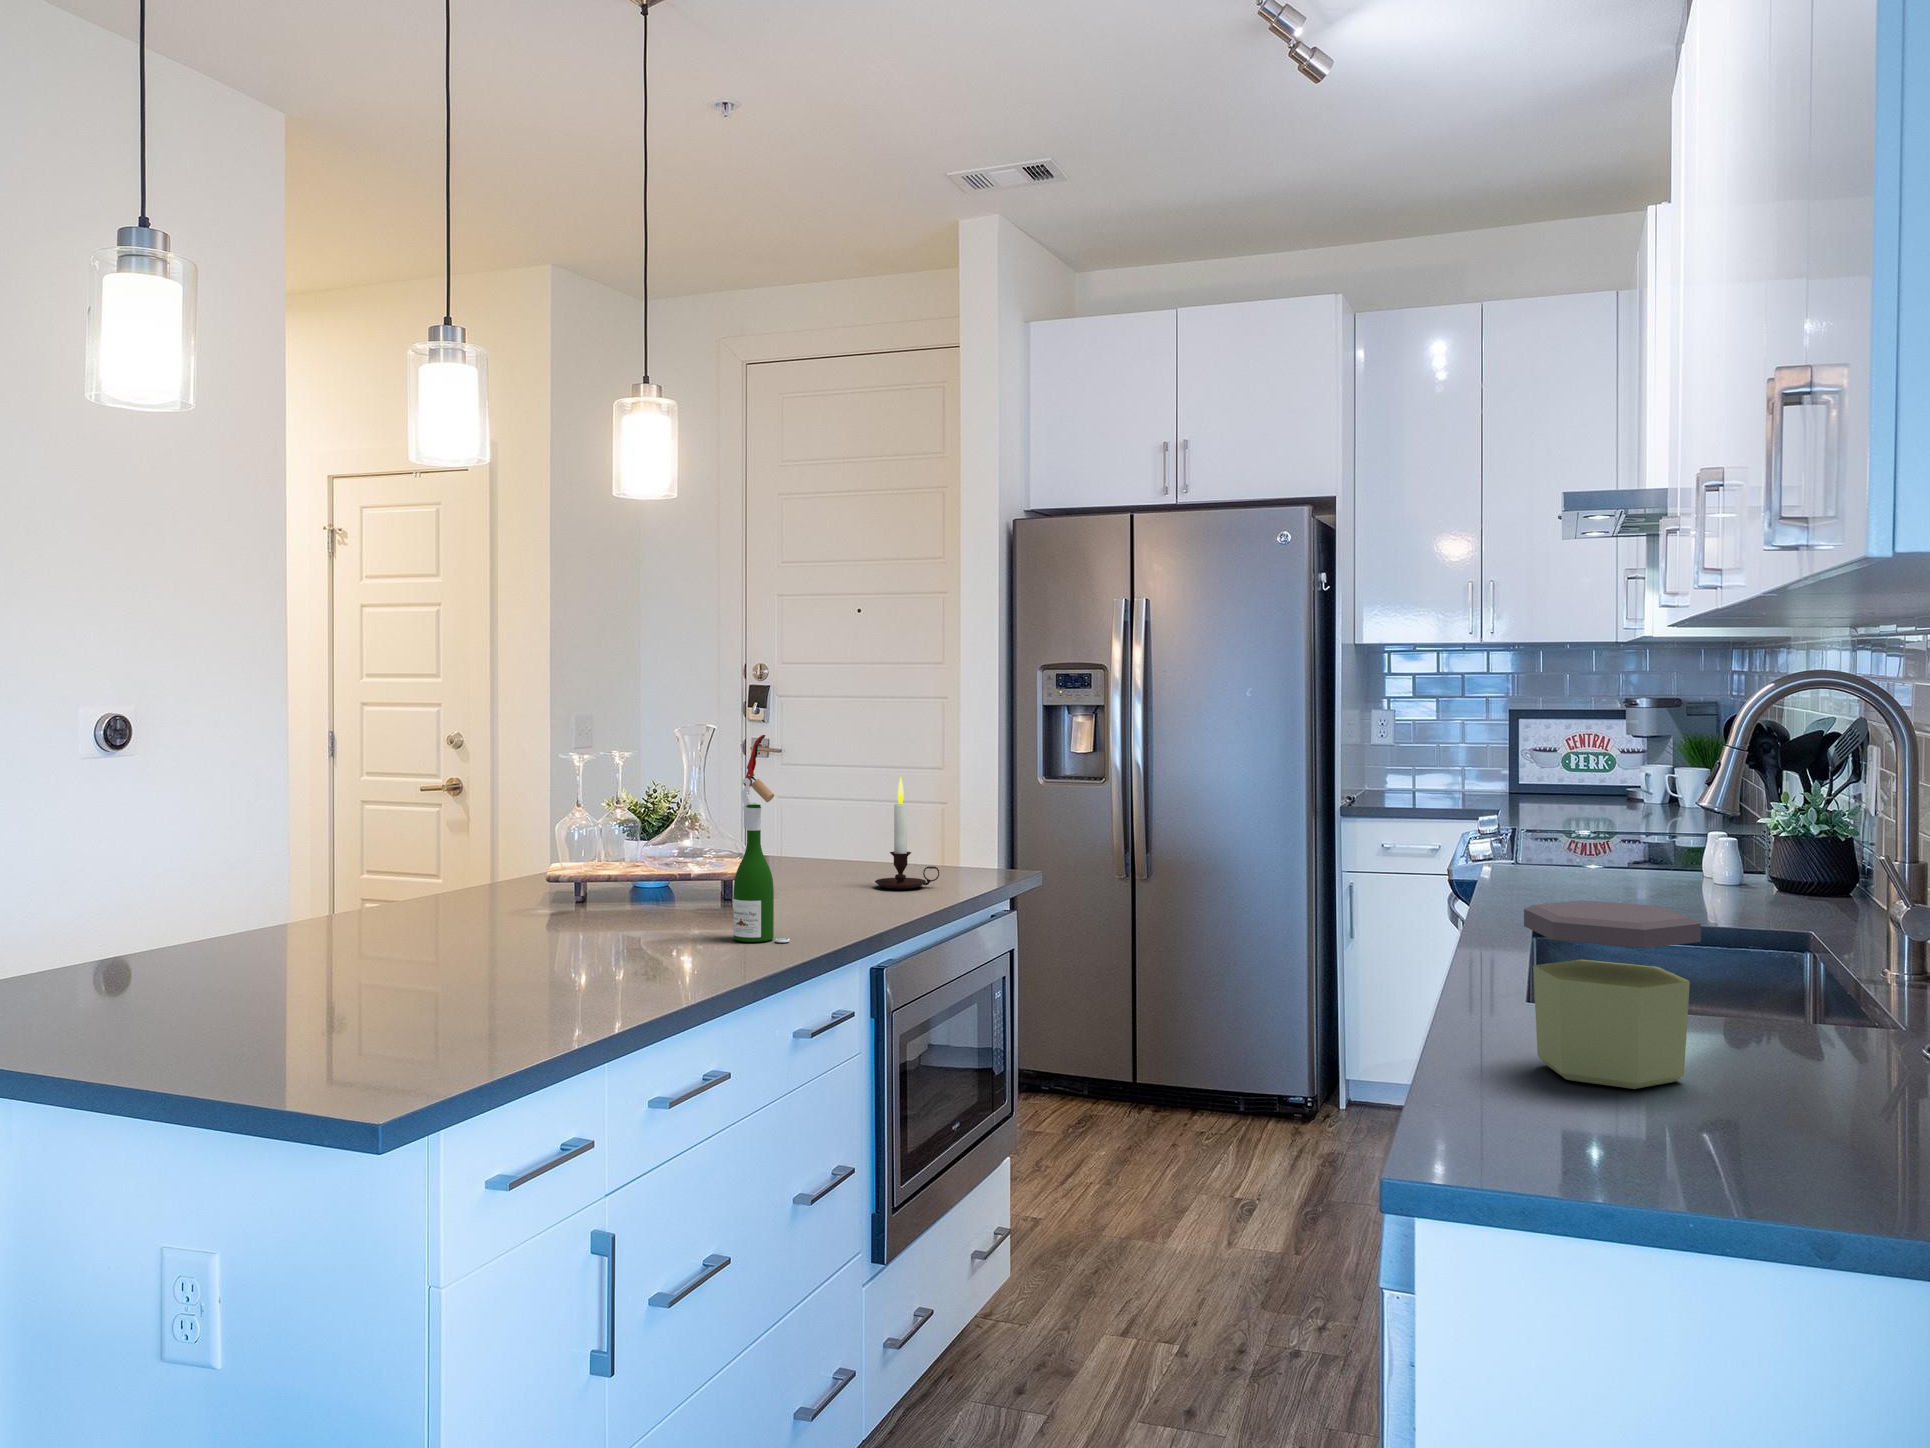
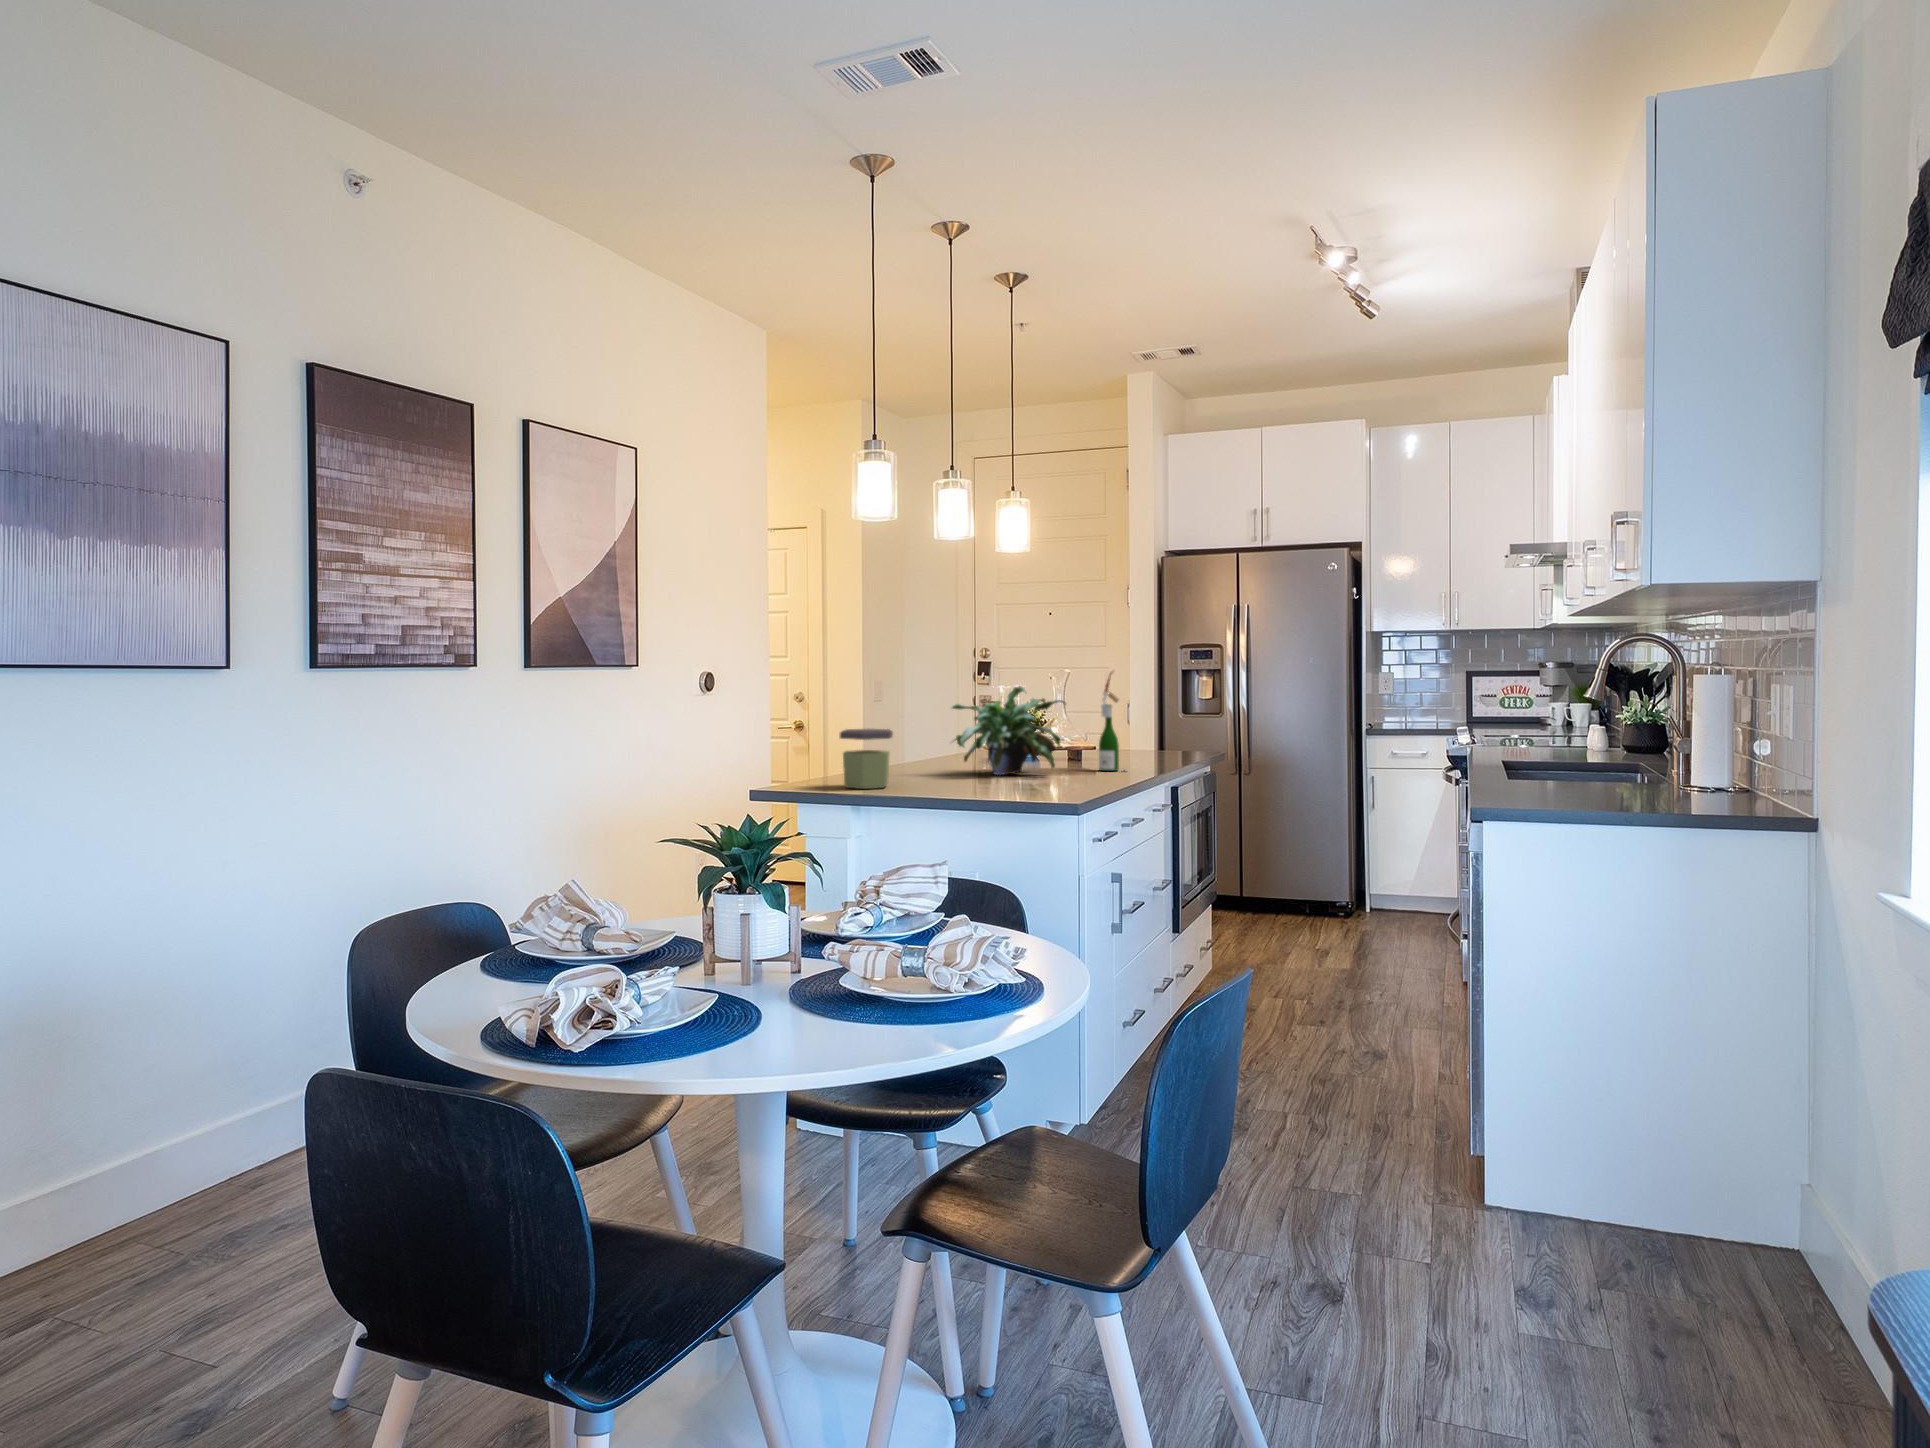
potted plant: none [397,773,647,956] -> present [951,686,1065,775]
candle: present [875,777,939,889] -> none [1138,698,1173,757]
jar: present [1524,900,1701,1089] -> present [840,729,893,789]

